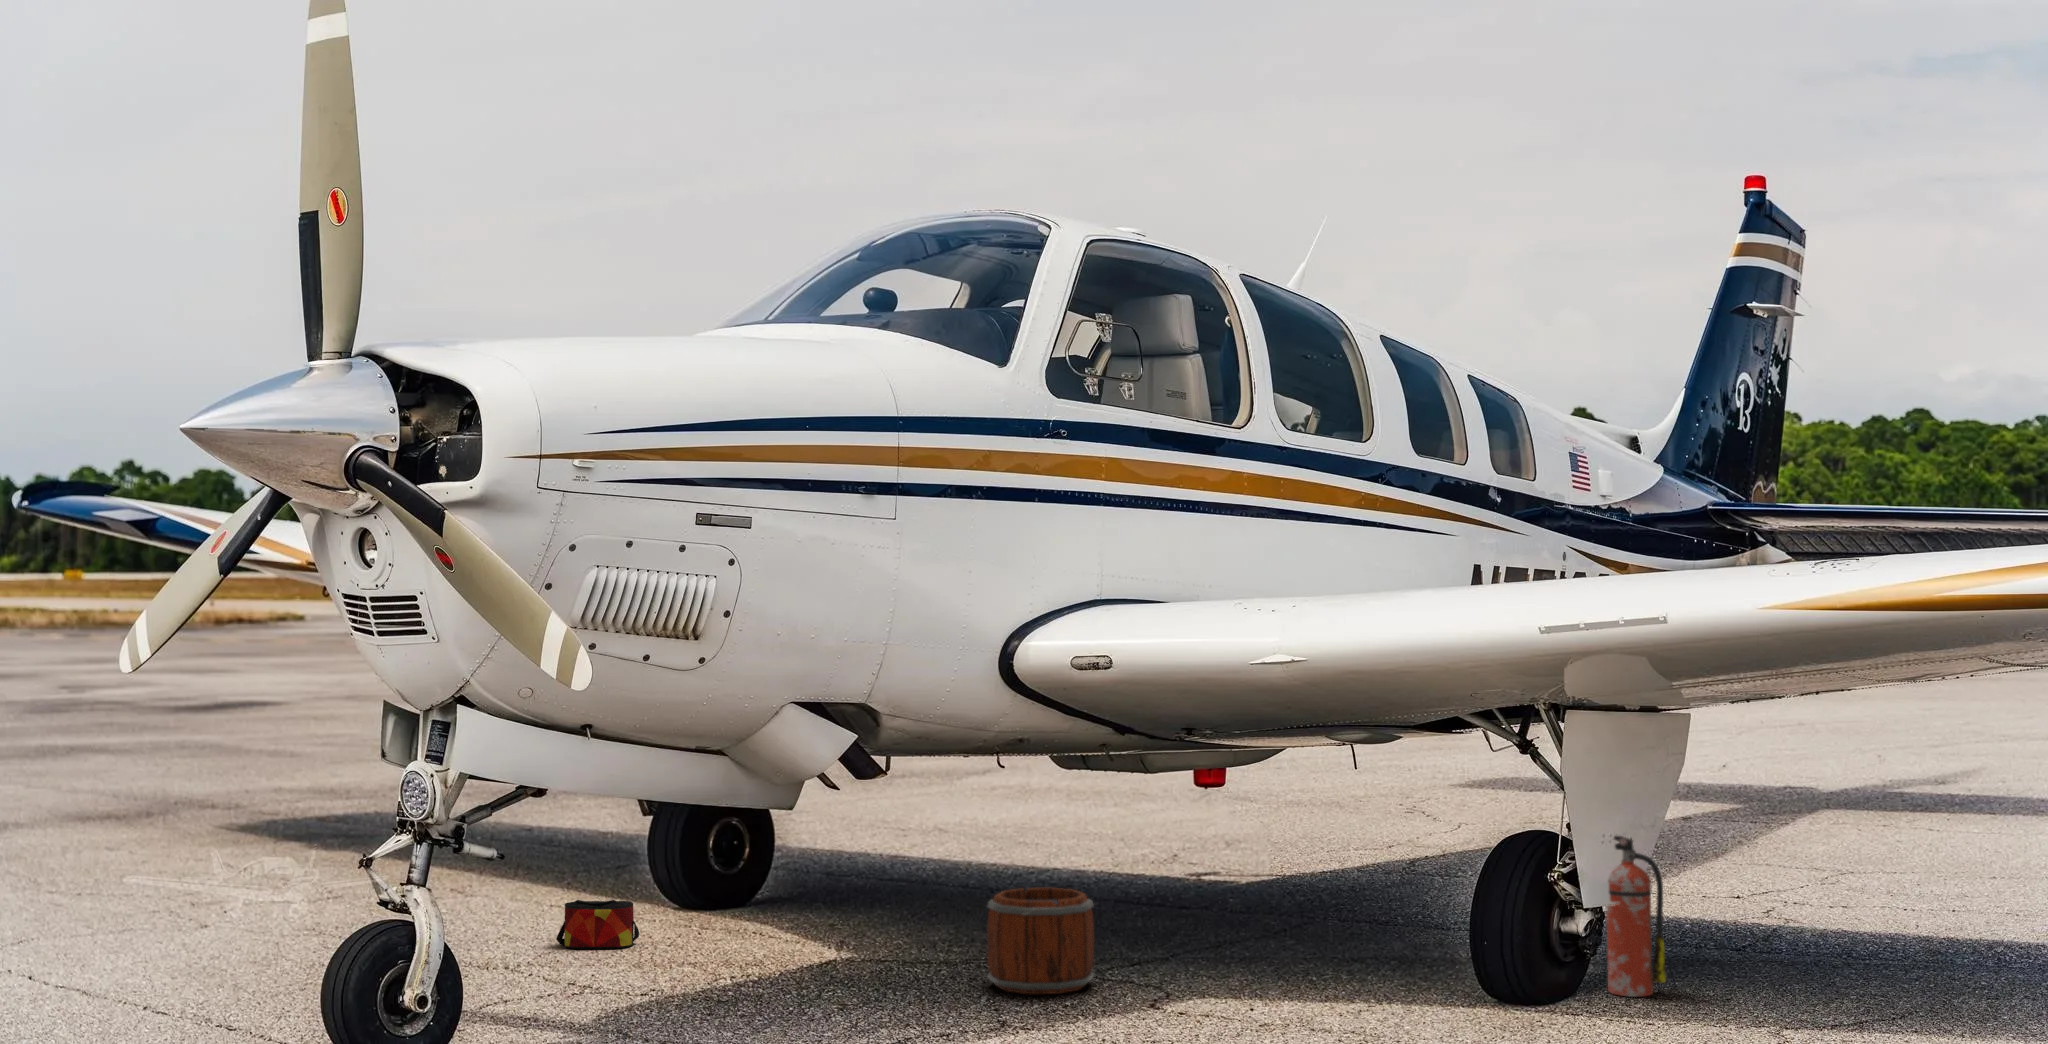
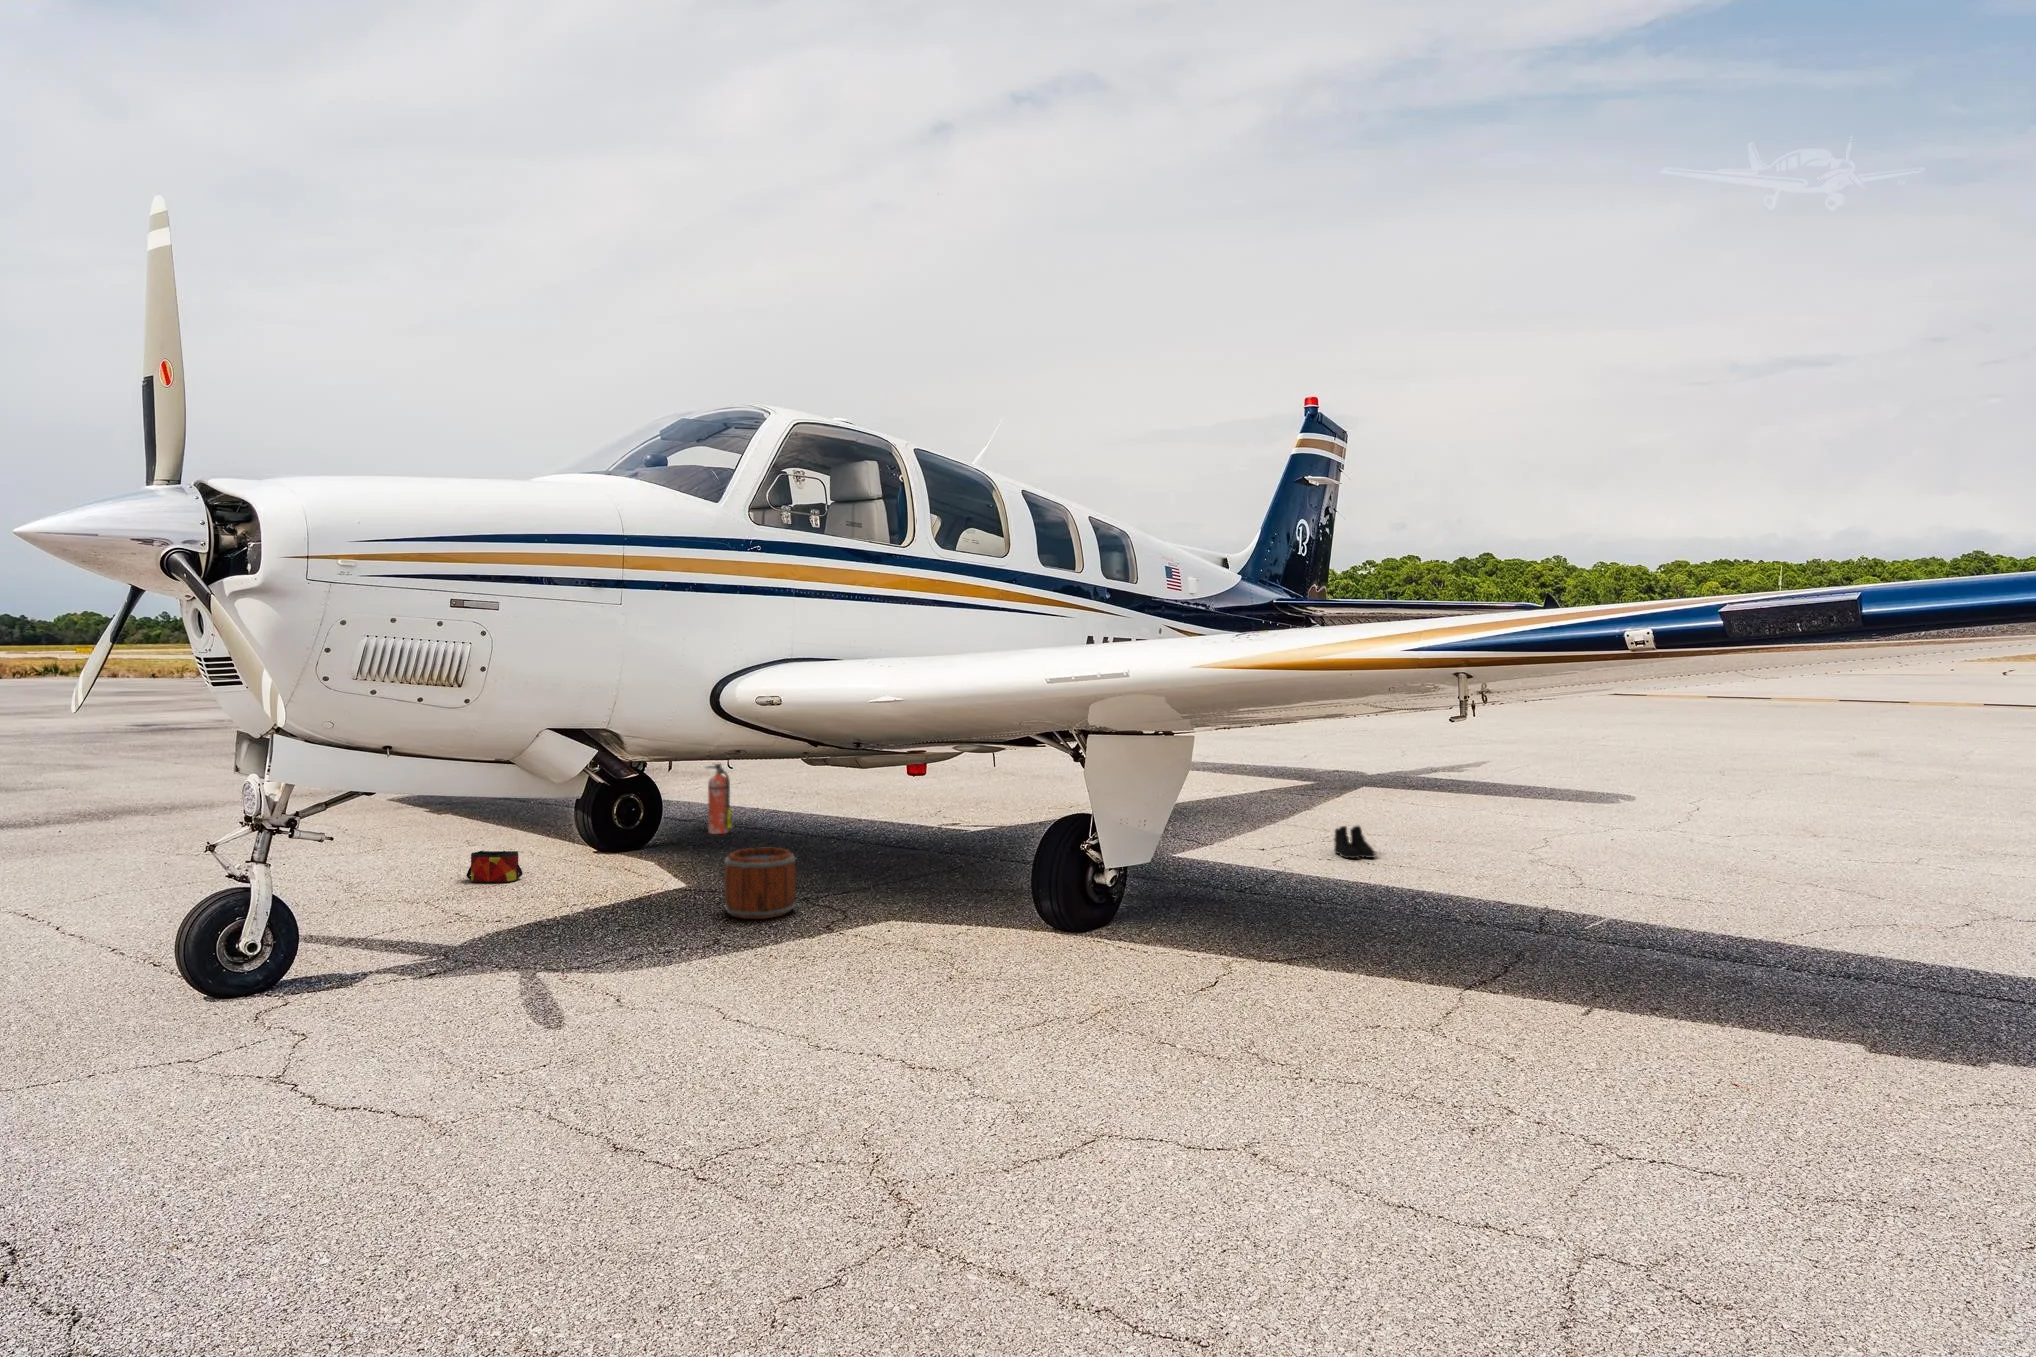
fire extinguisher: present [1606,836,1666,997] -> present [705,763,732,834]
boots: none [1879,859,1952,911] -> present [1334,826,1375,858]

